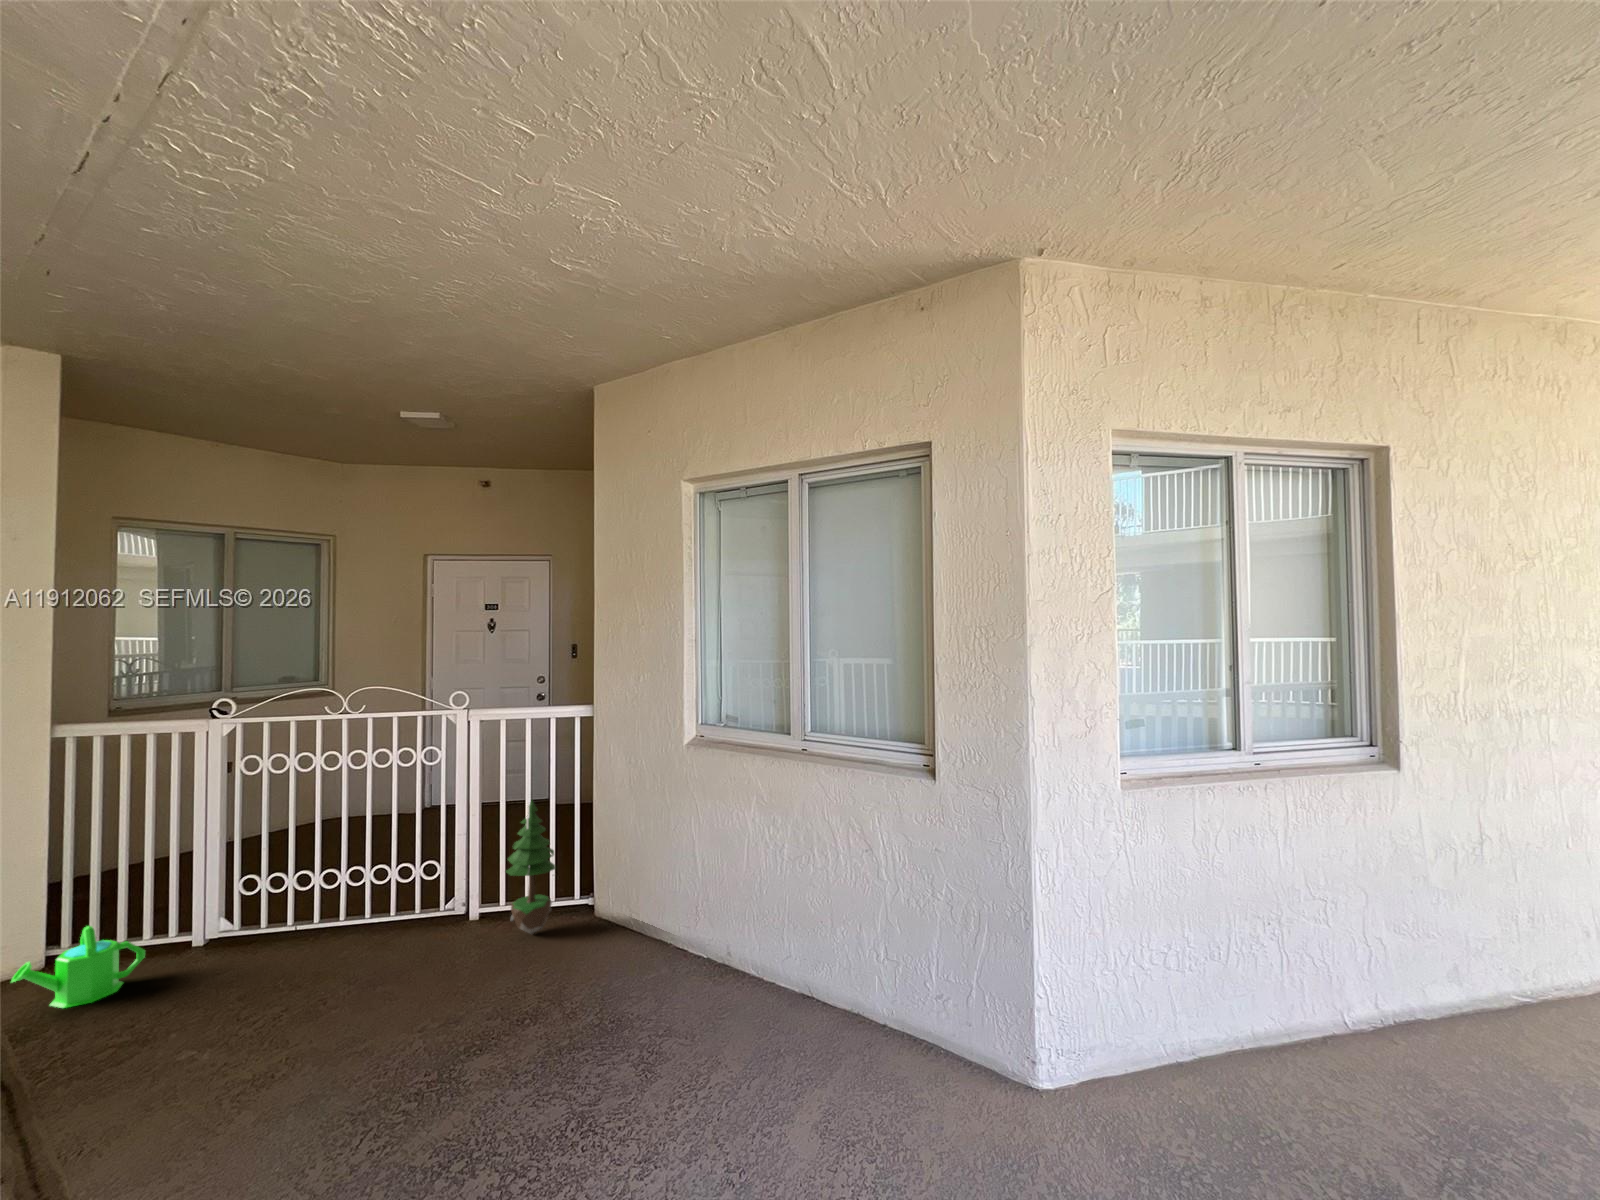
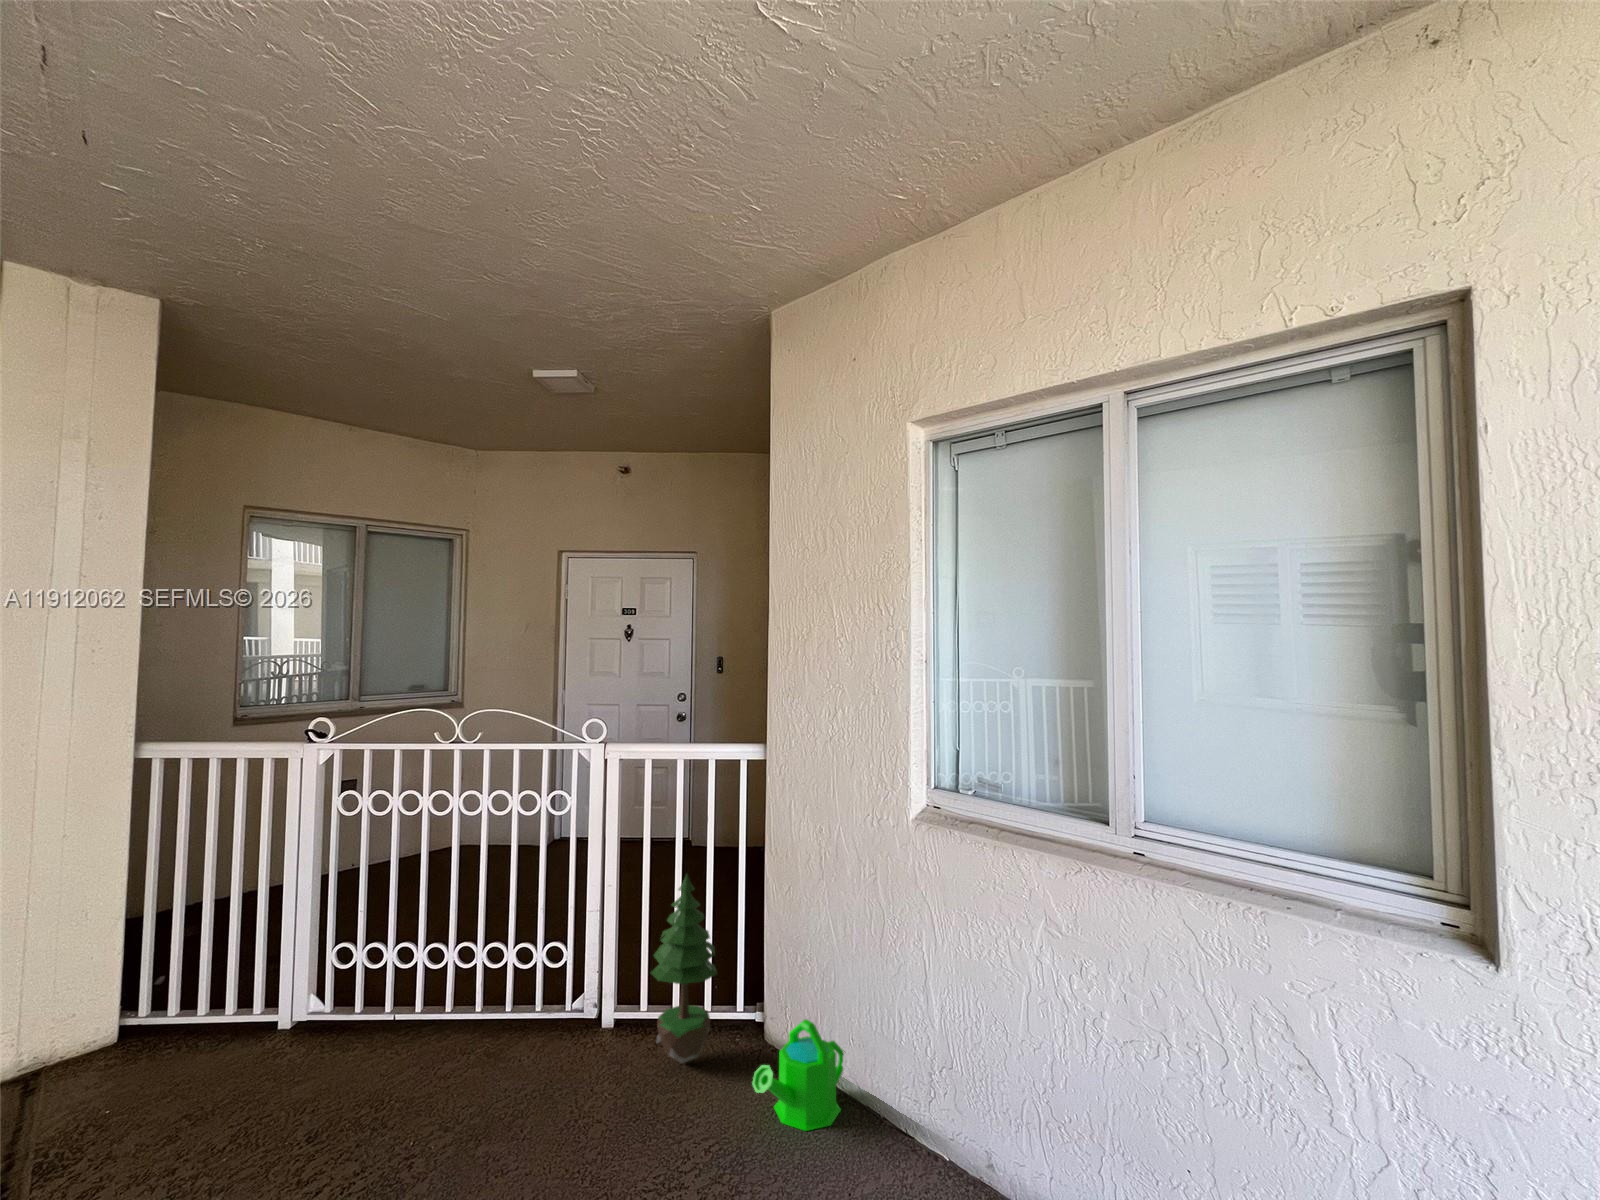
watering can: present [11,926,145,1008] -> present [752,1019,845,1131]

